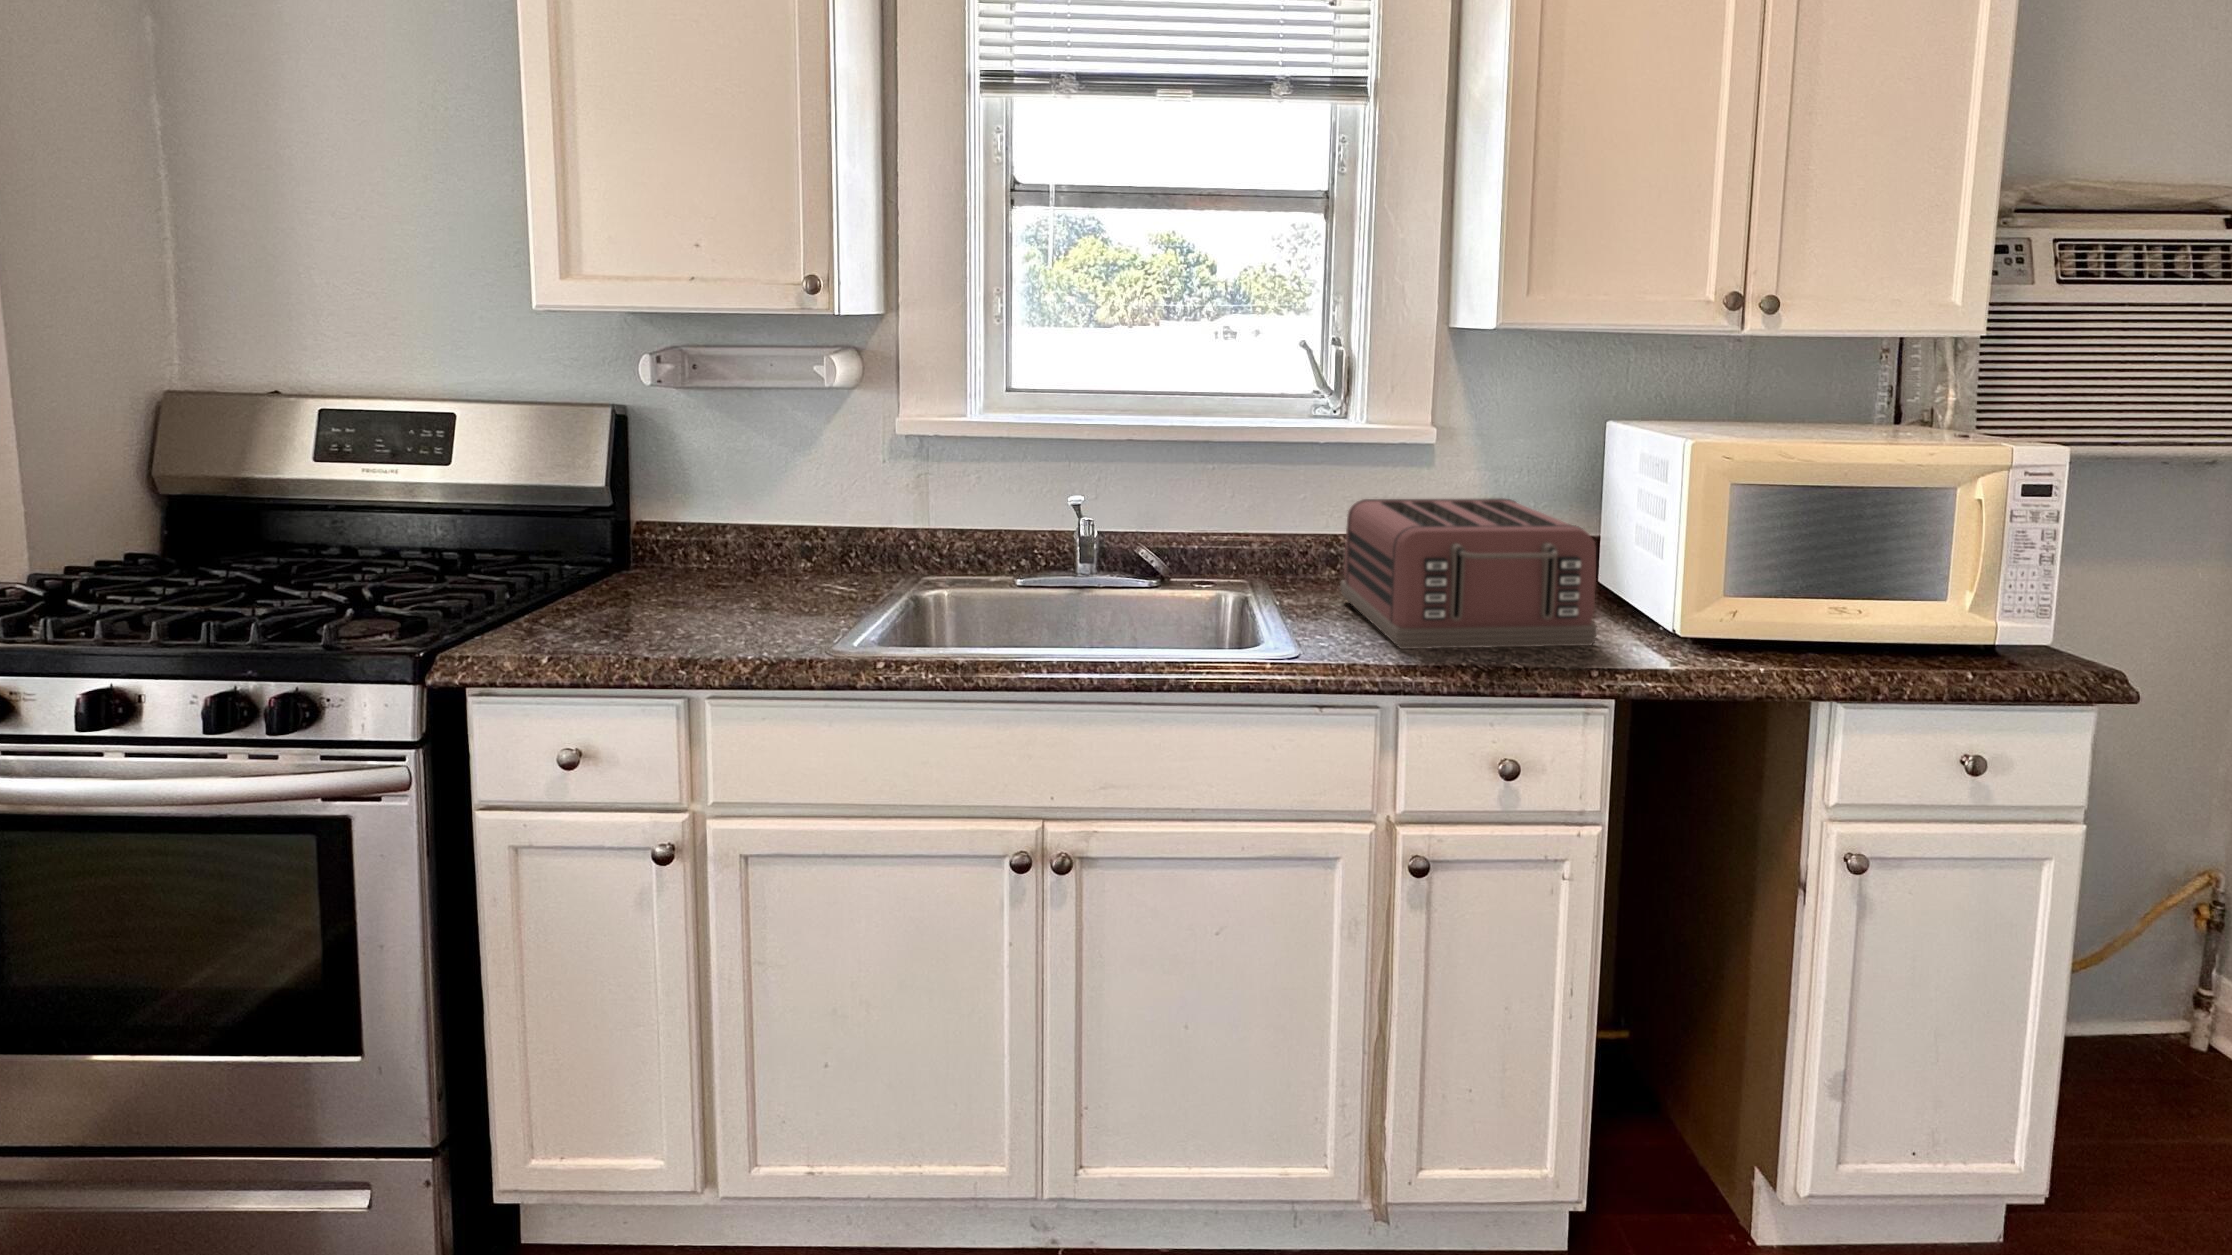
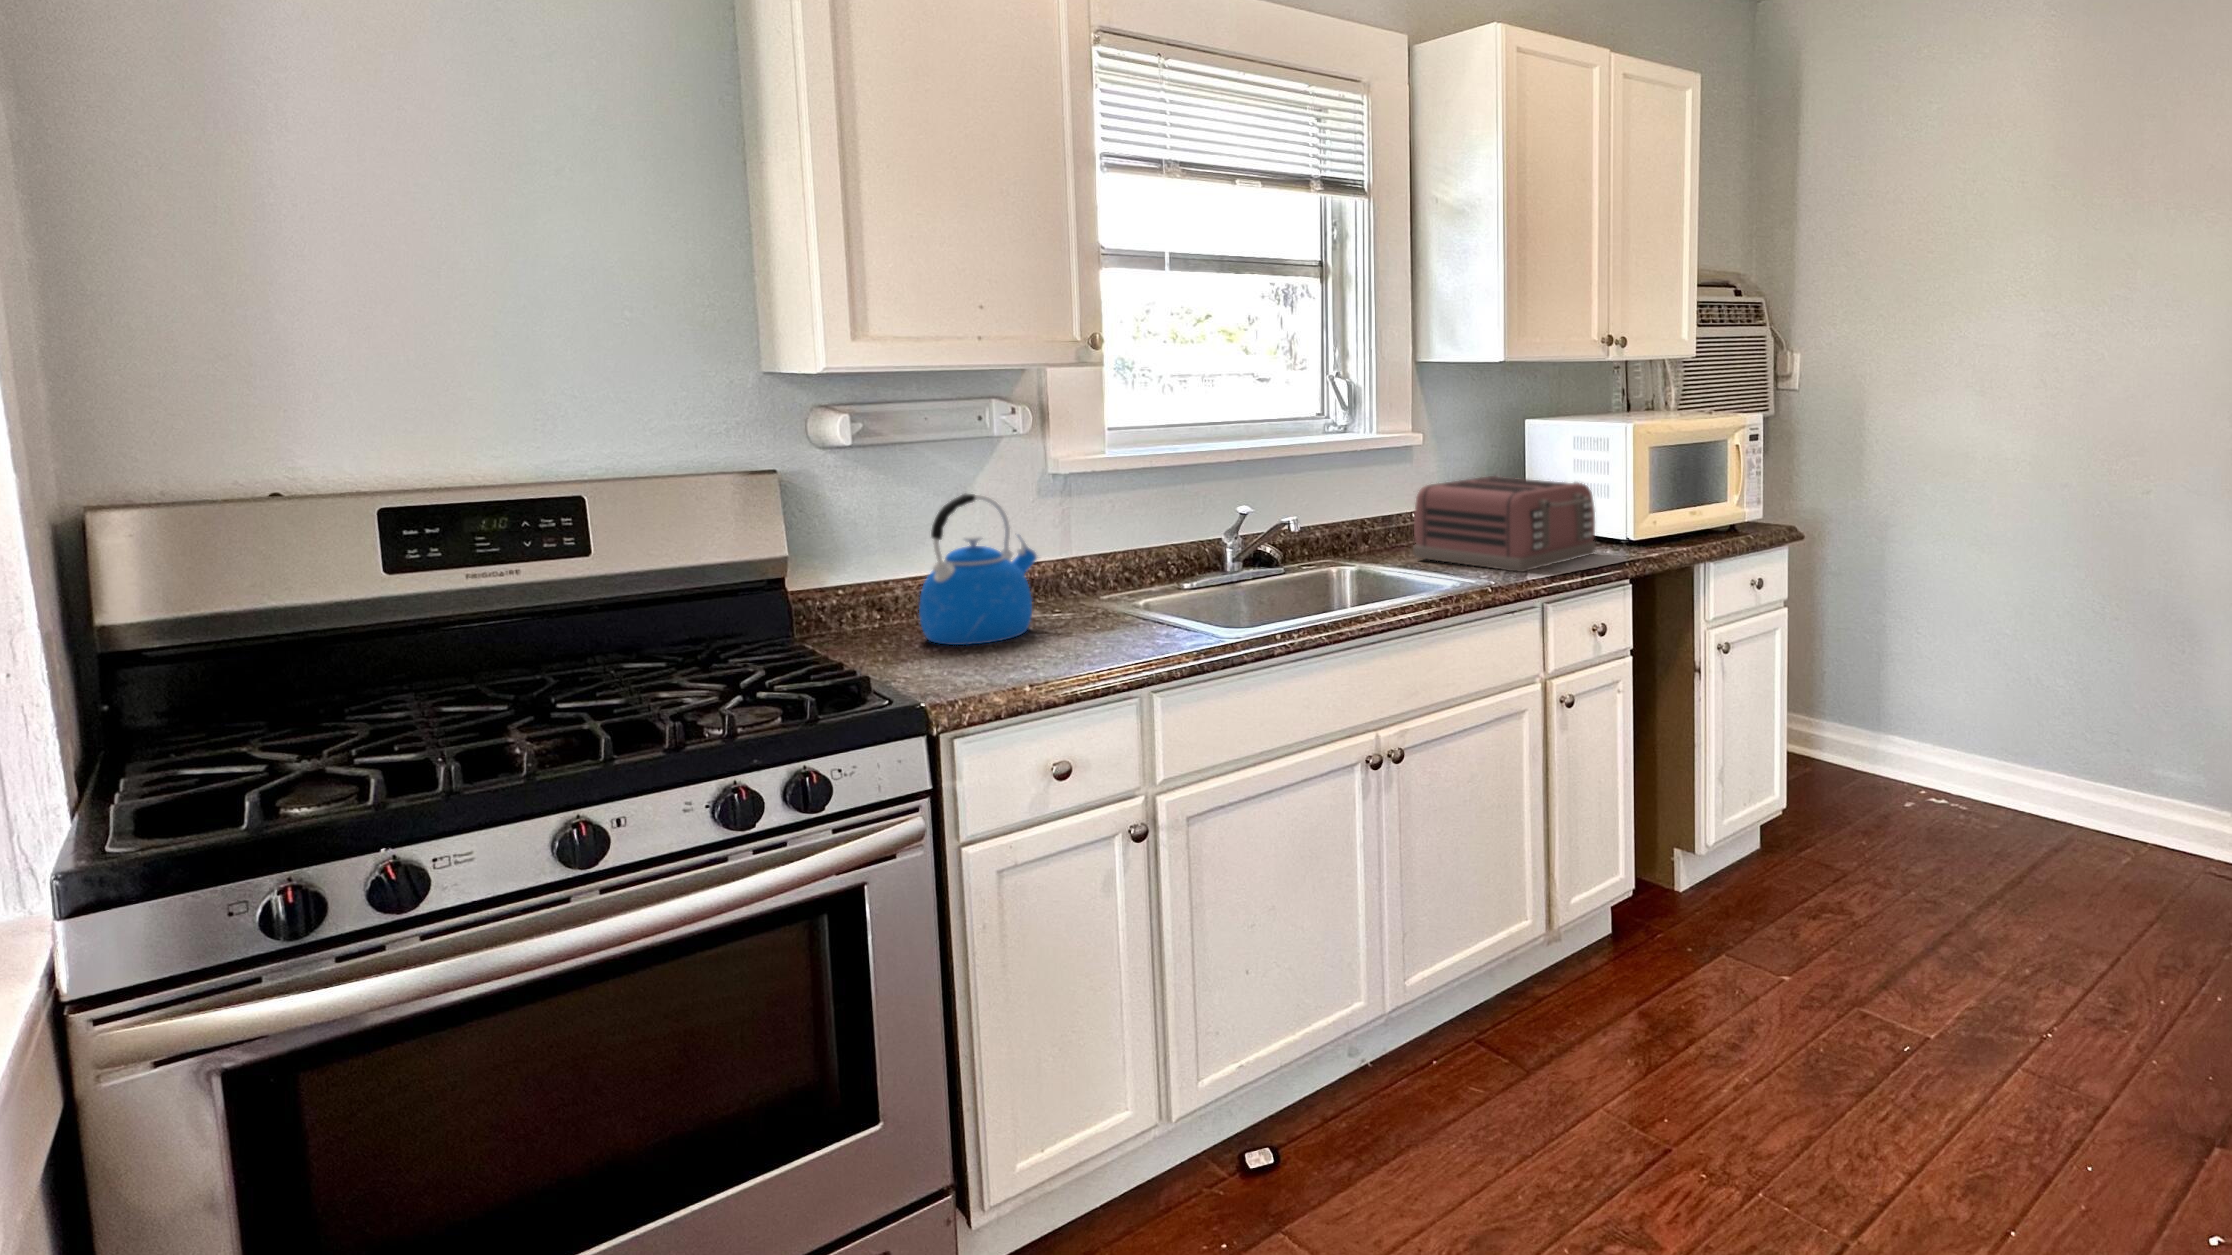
kettle: none [664,442,811,603] -> present [919,494,1037,645]

